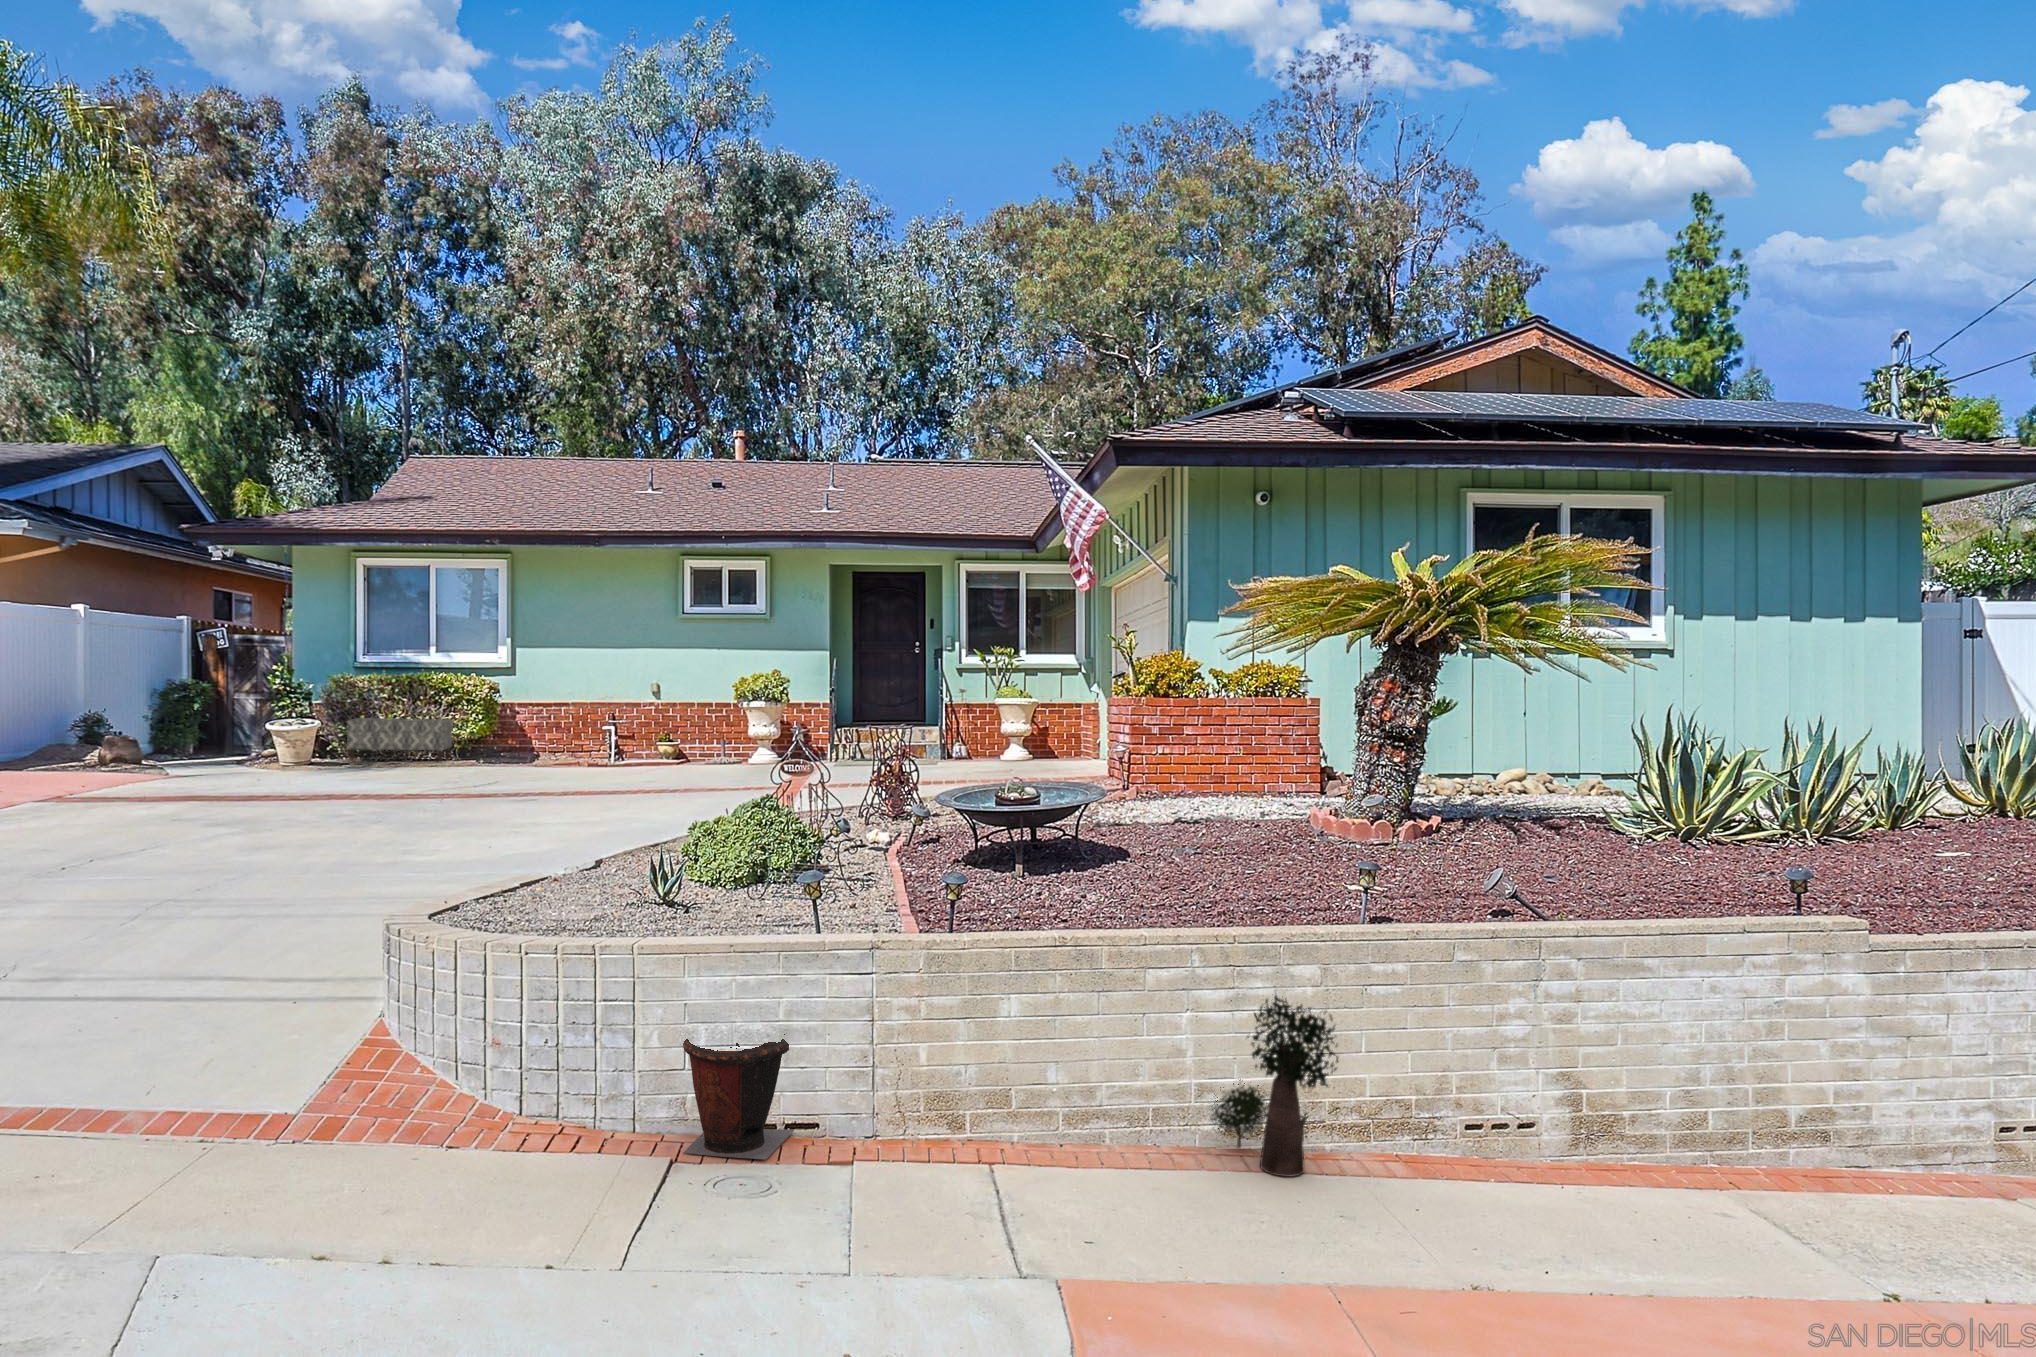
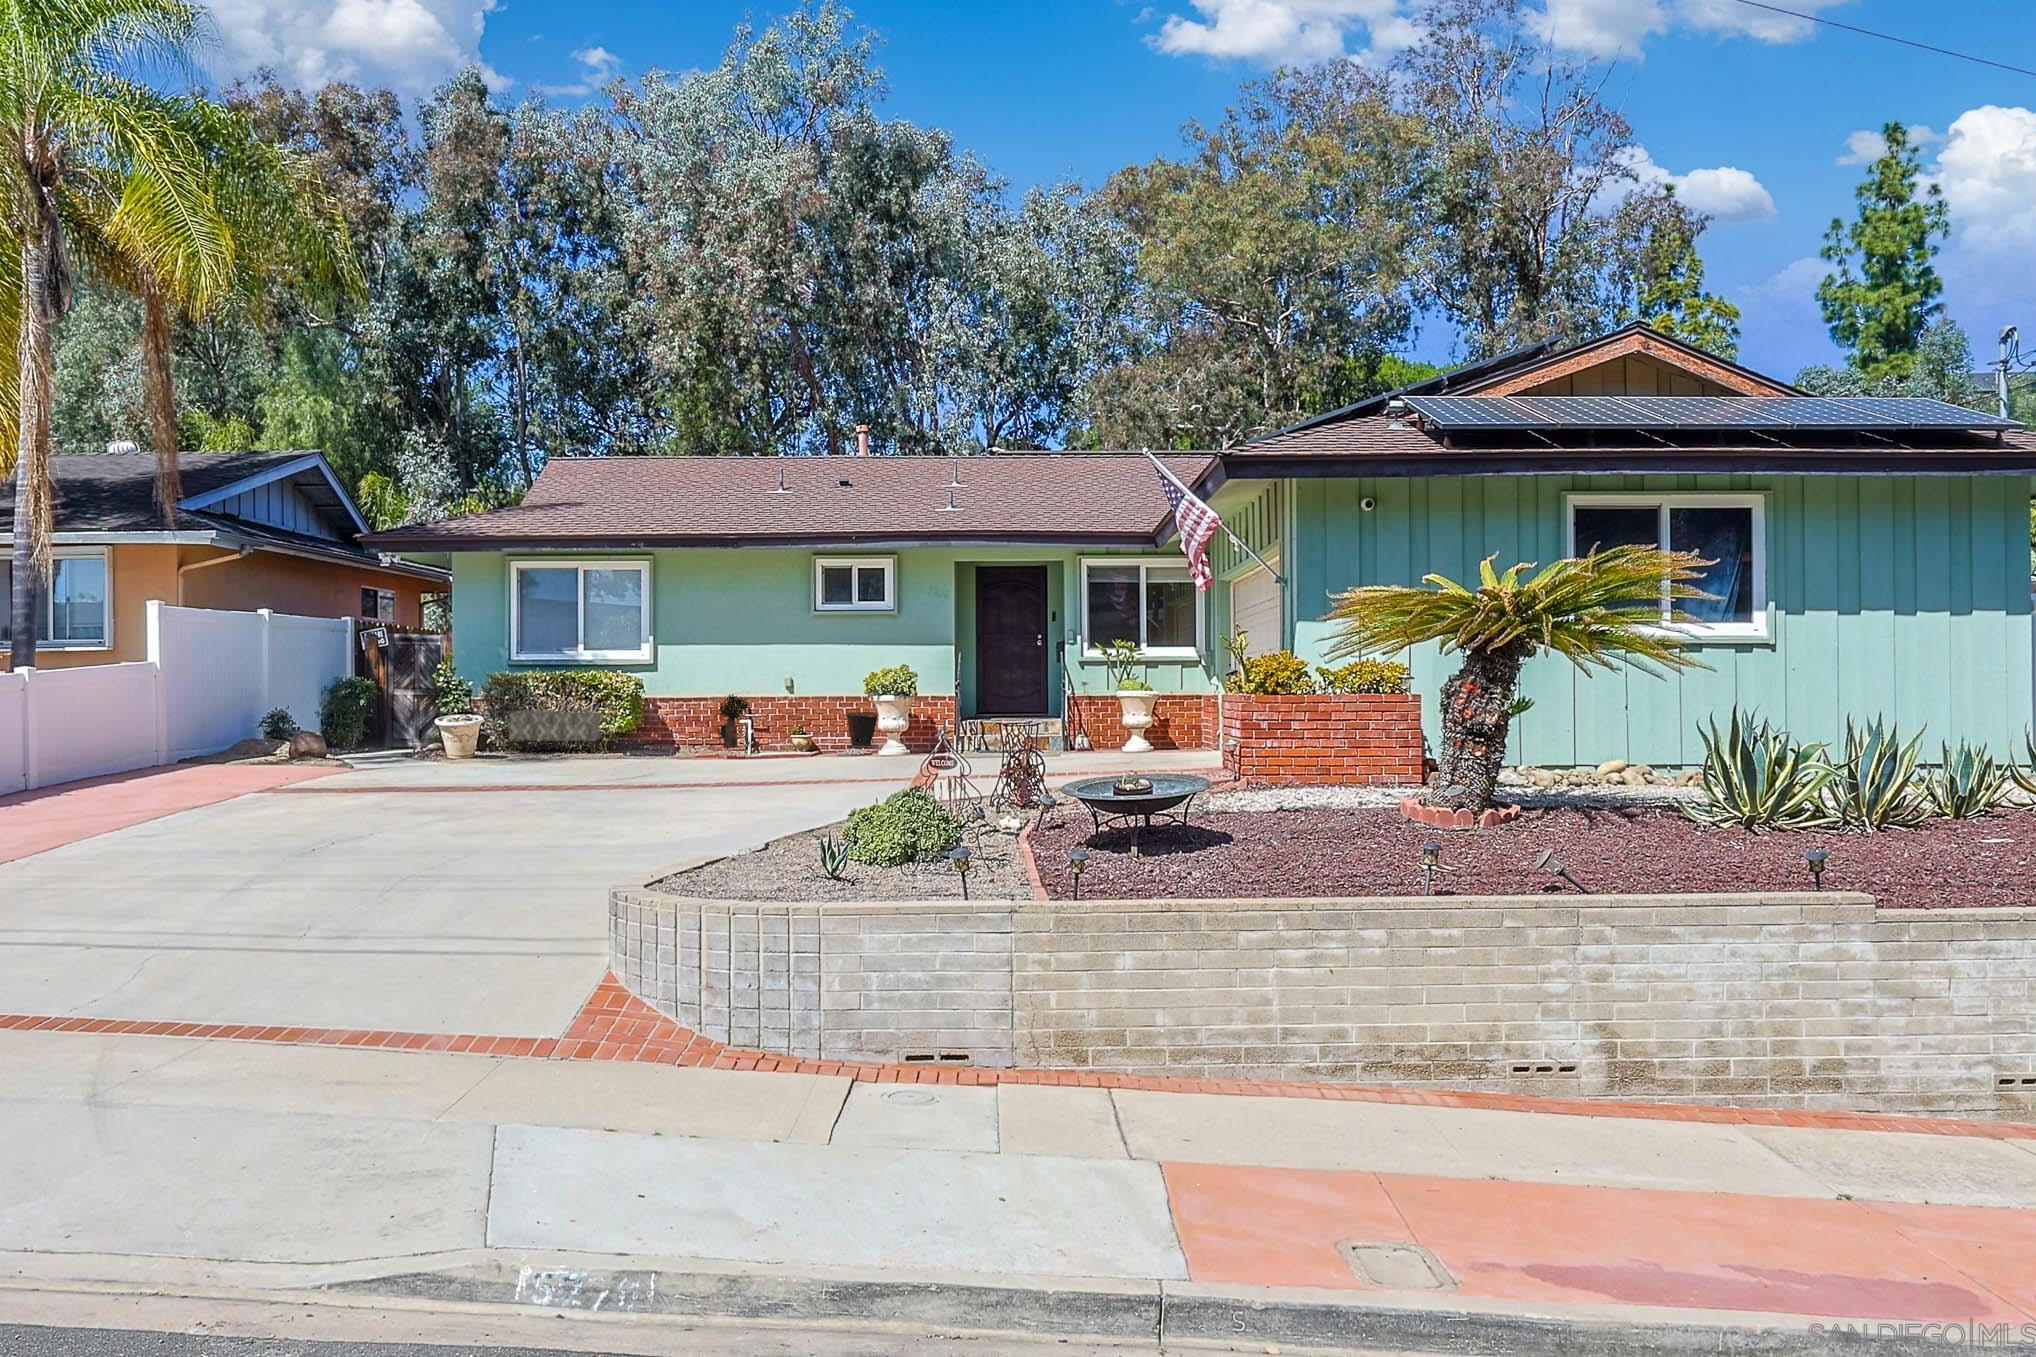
potted plant: present [1210,996,1338,1177] -> present [717,694,749,747]
waste bin: present [683,1034,794,1160] -> present [846,712,878,747]

